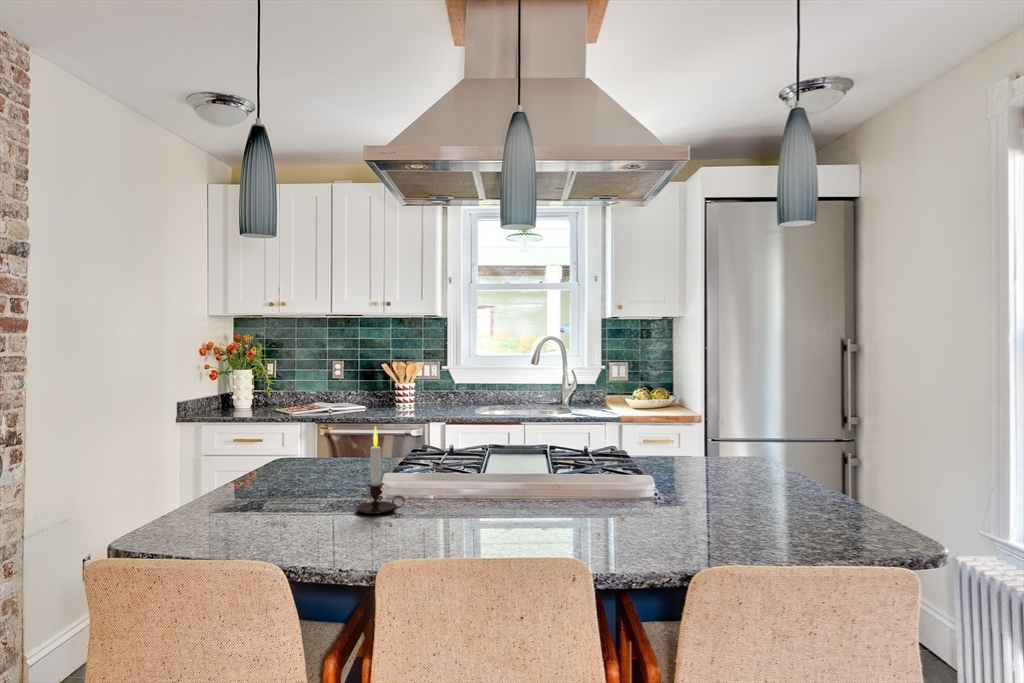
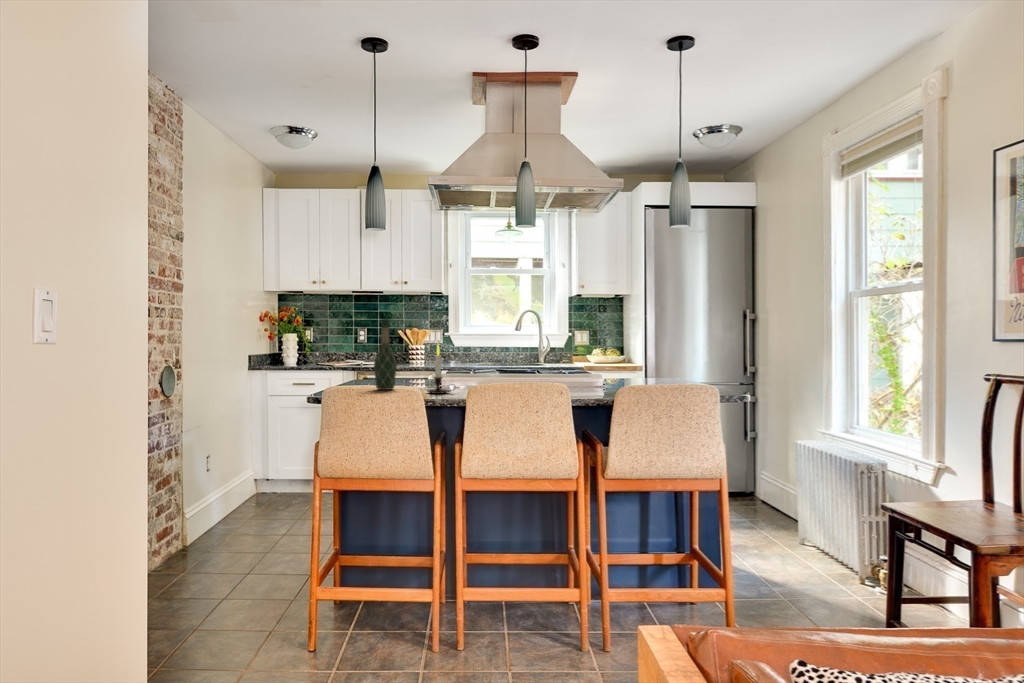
wine bottle: none [281,379,319,496] -> present [374,319,397,390]

